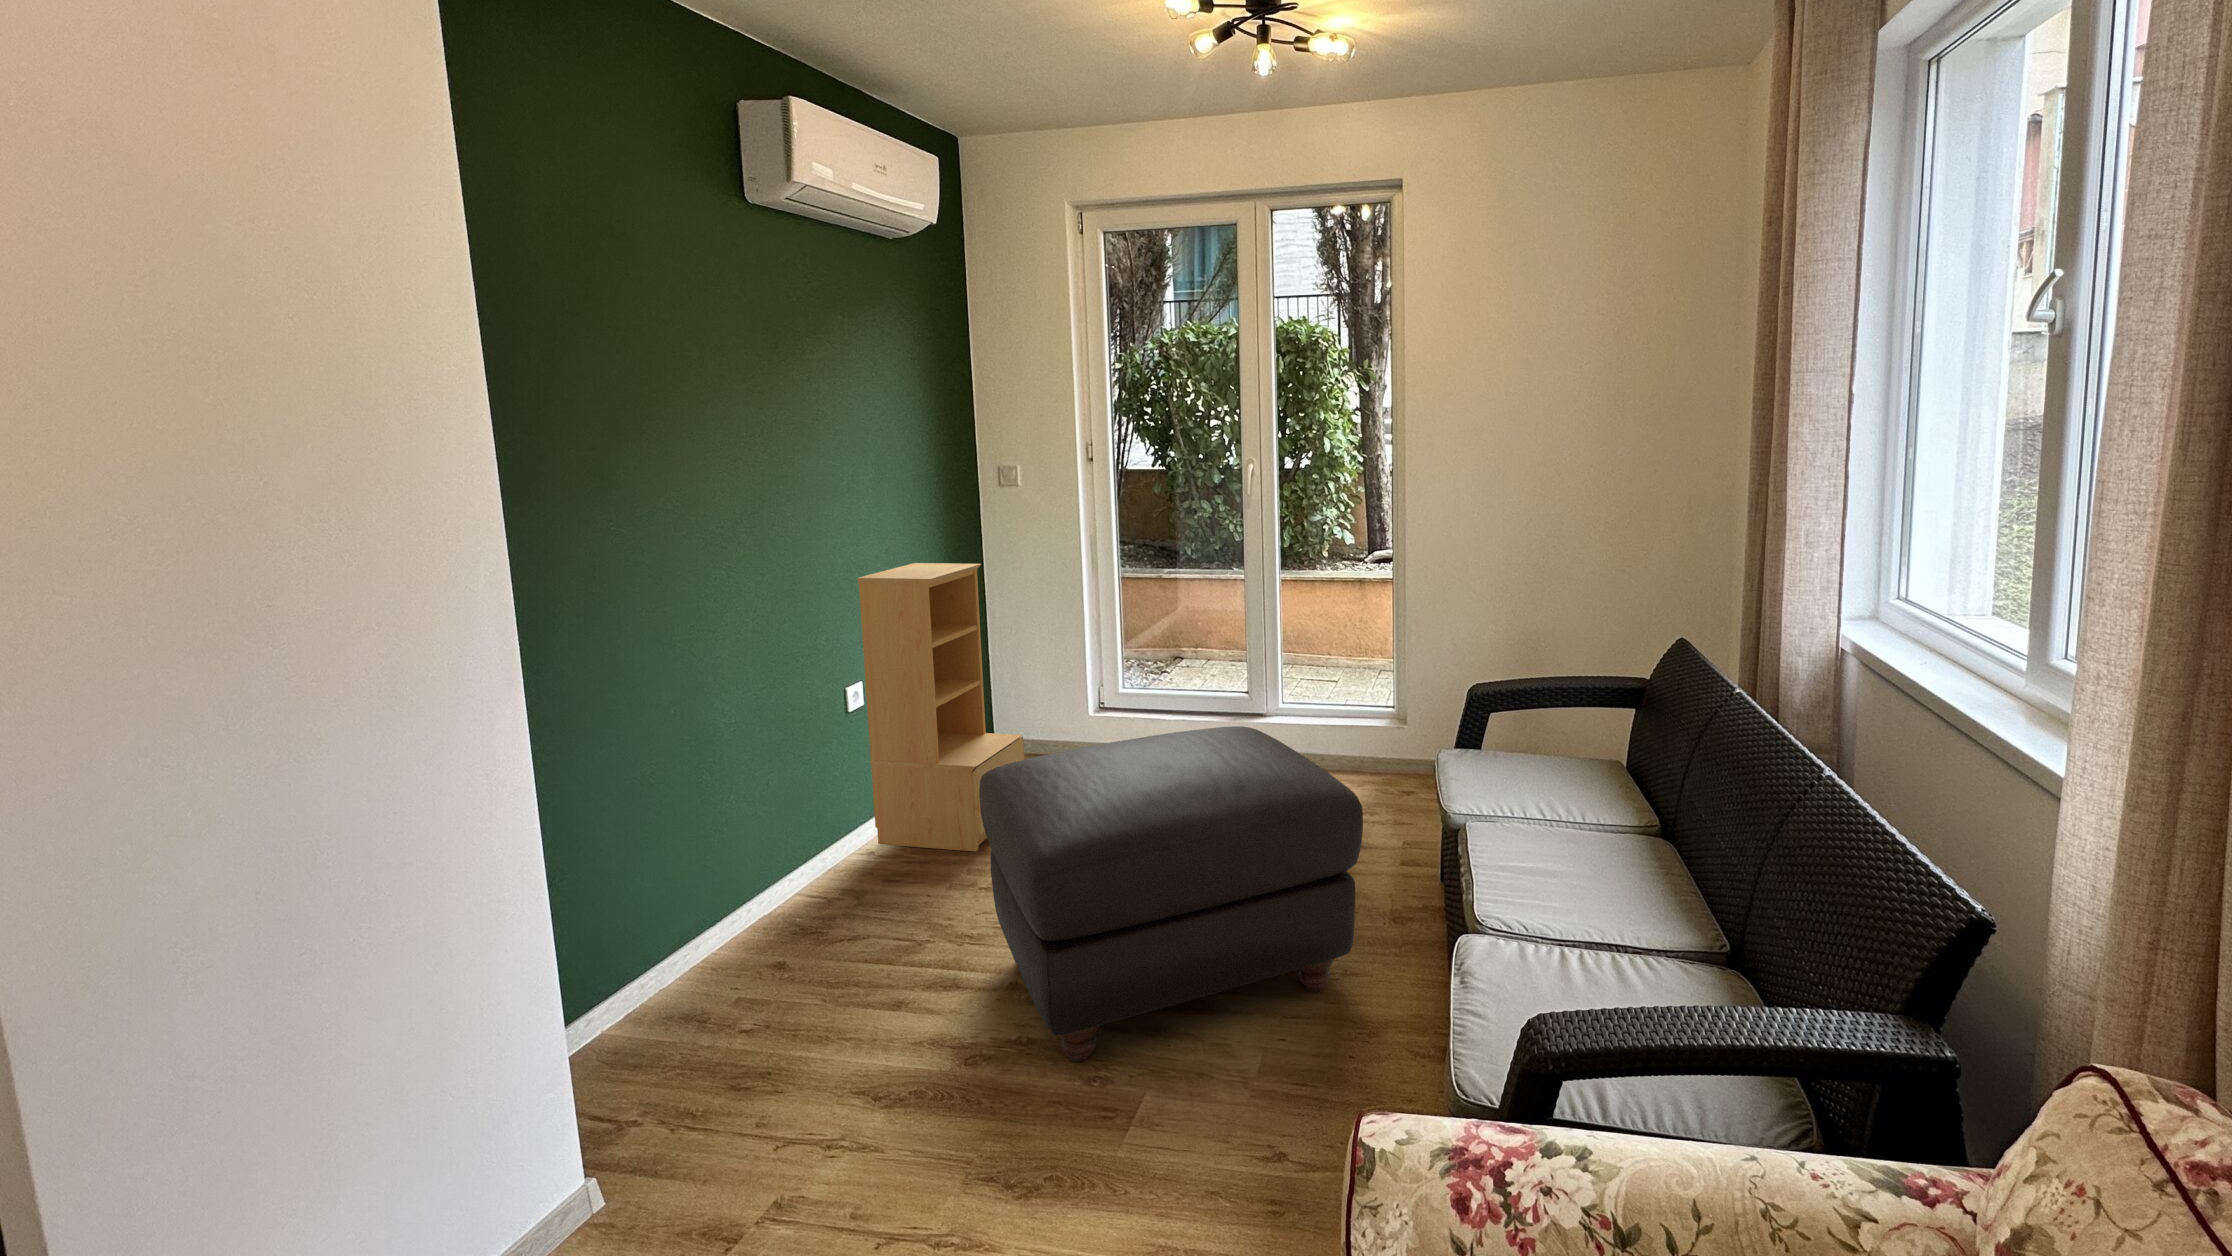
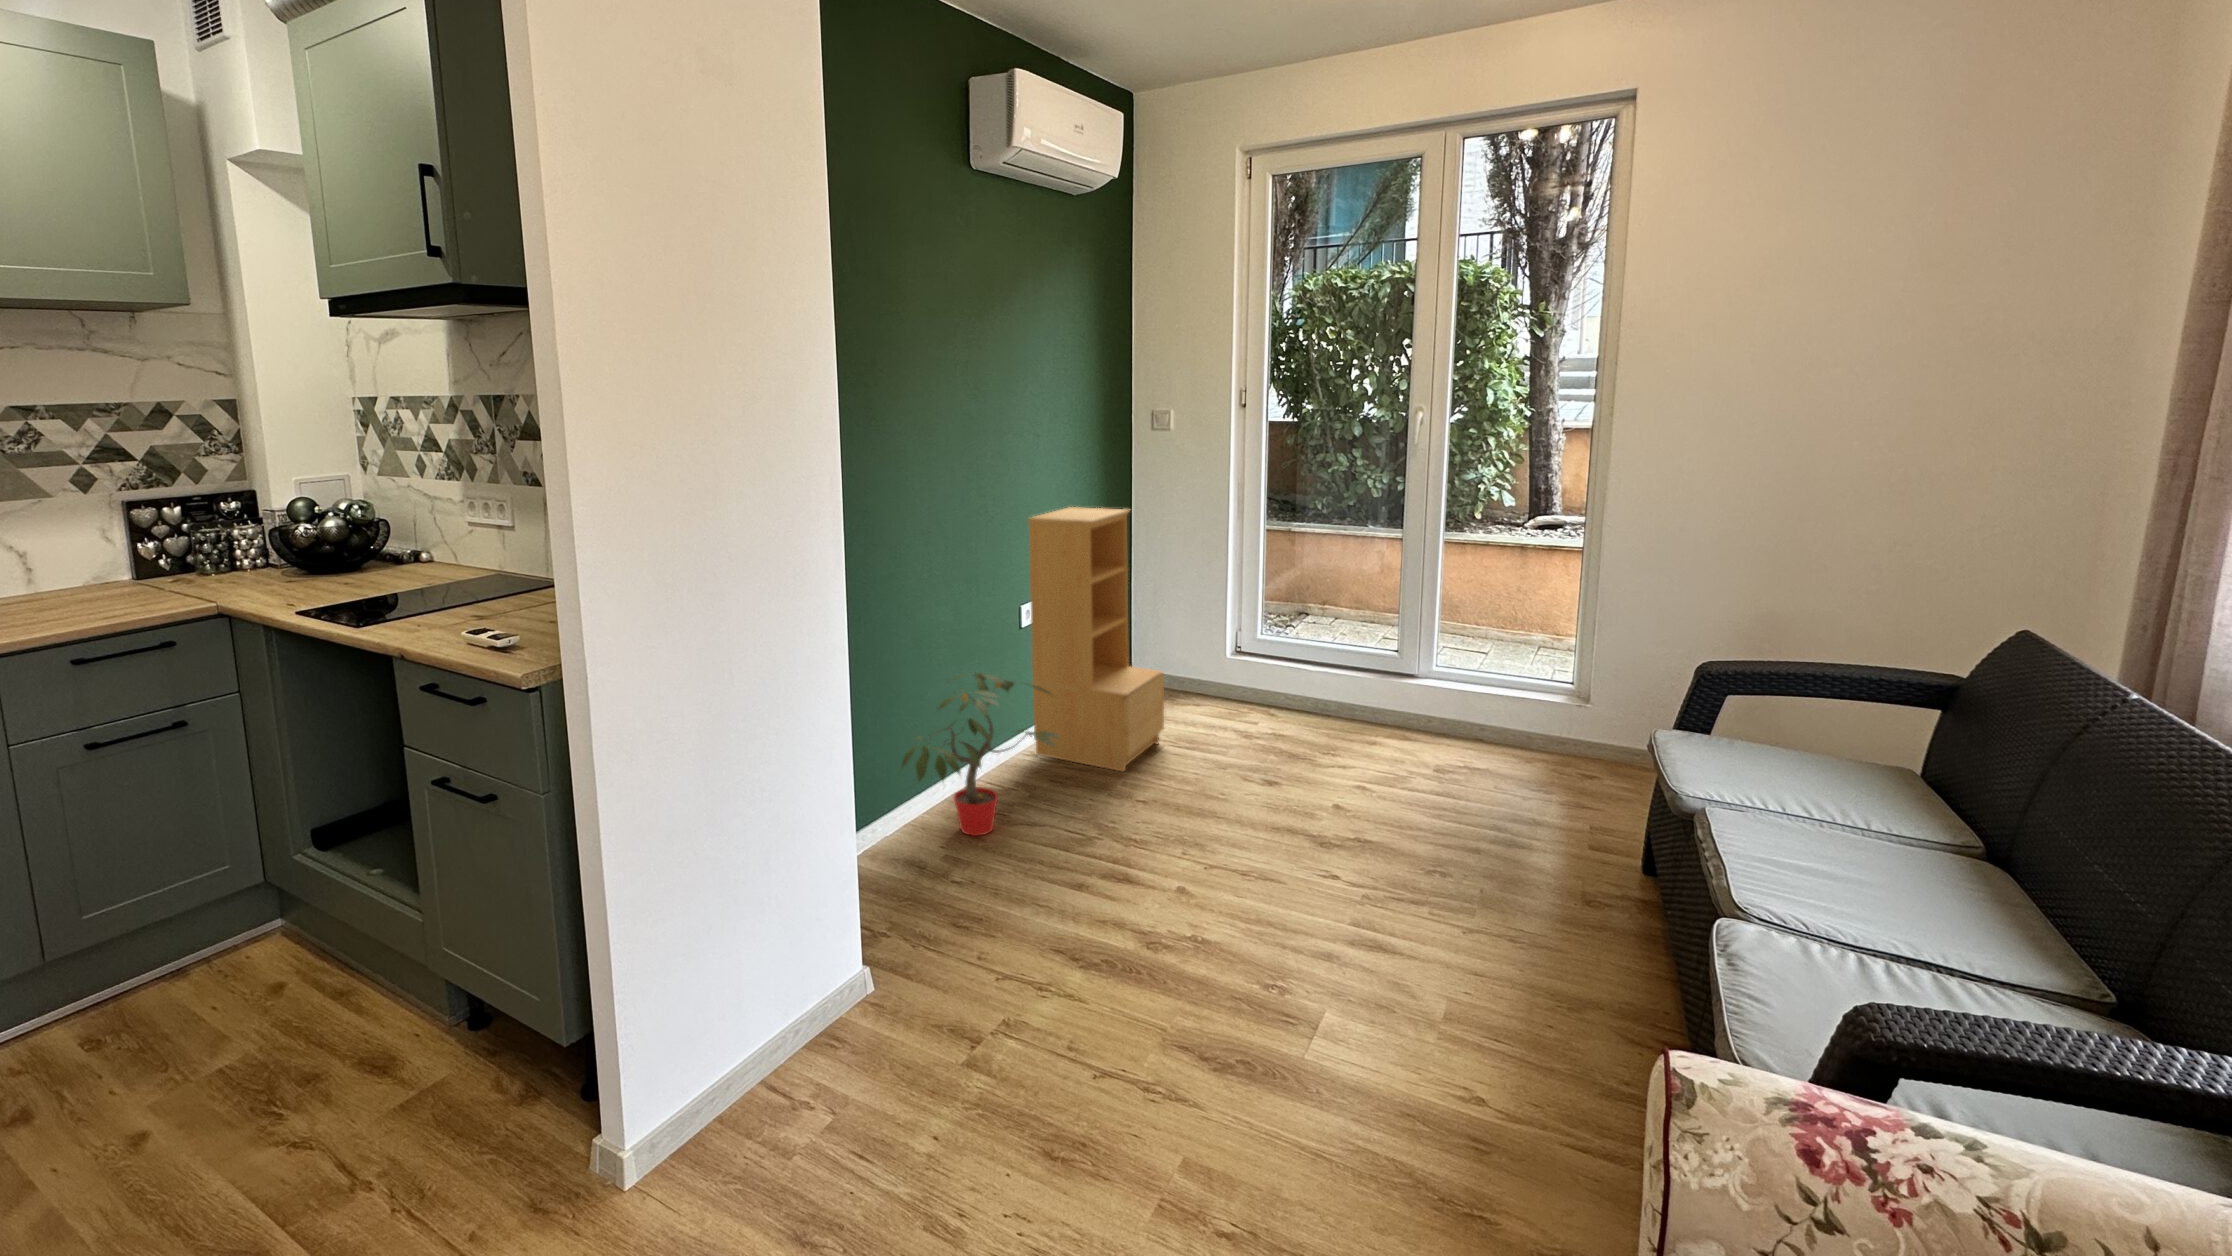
ottoman: present [979,726,1363,1062] -> none [1152,679,1563,970]
potted plant: none [669,763,896,957] -> present [901,673,1062,836]

